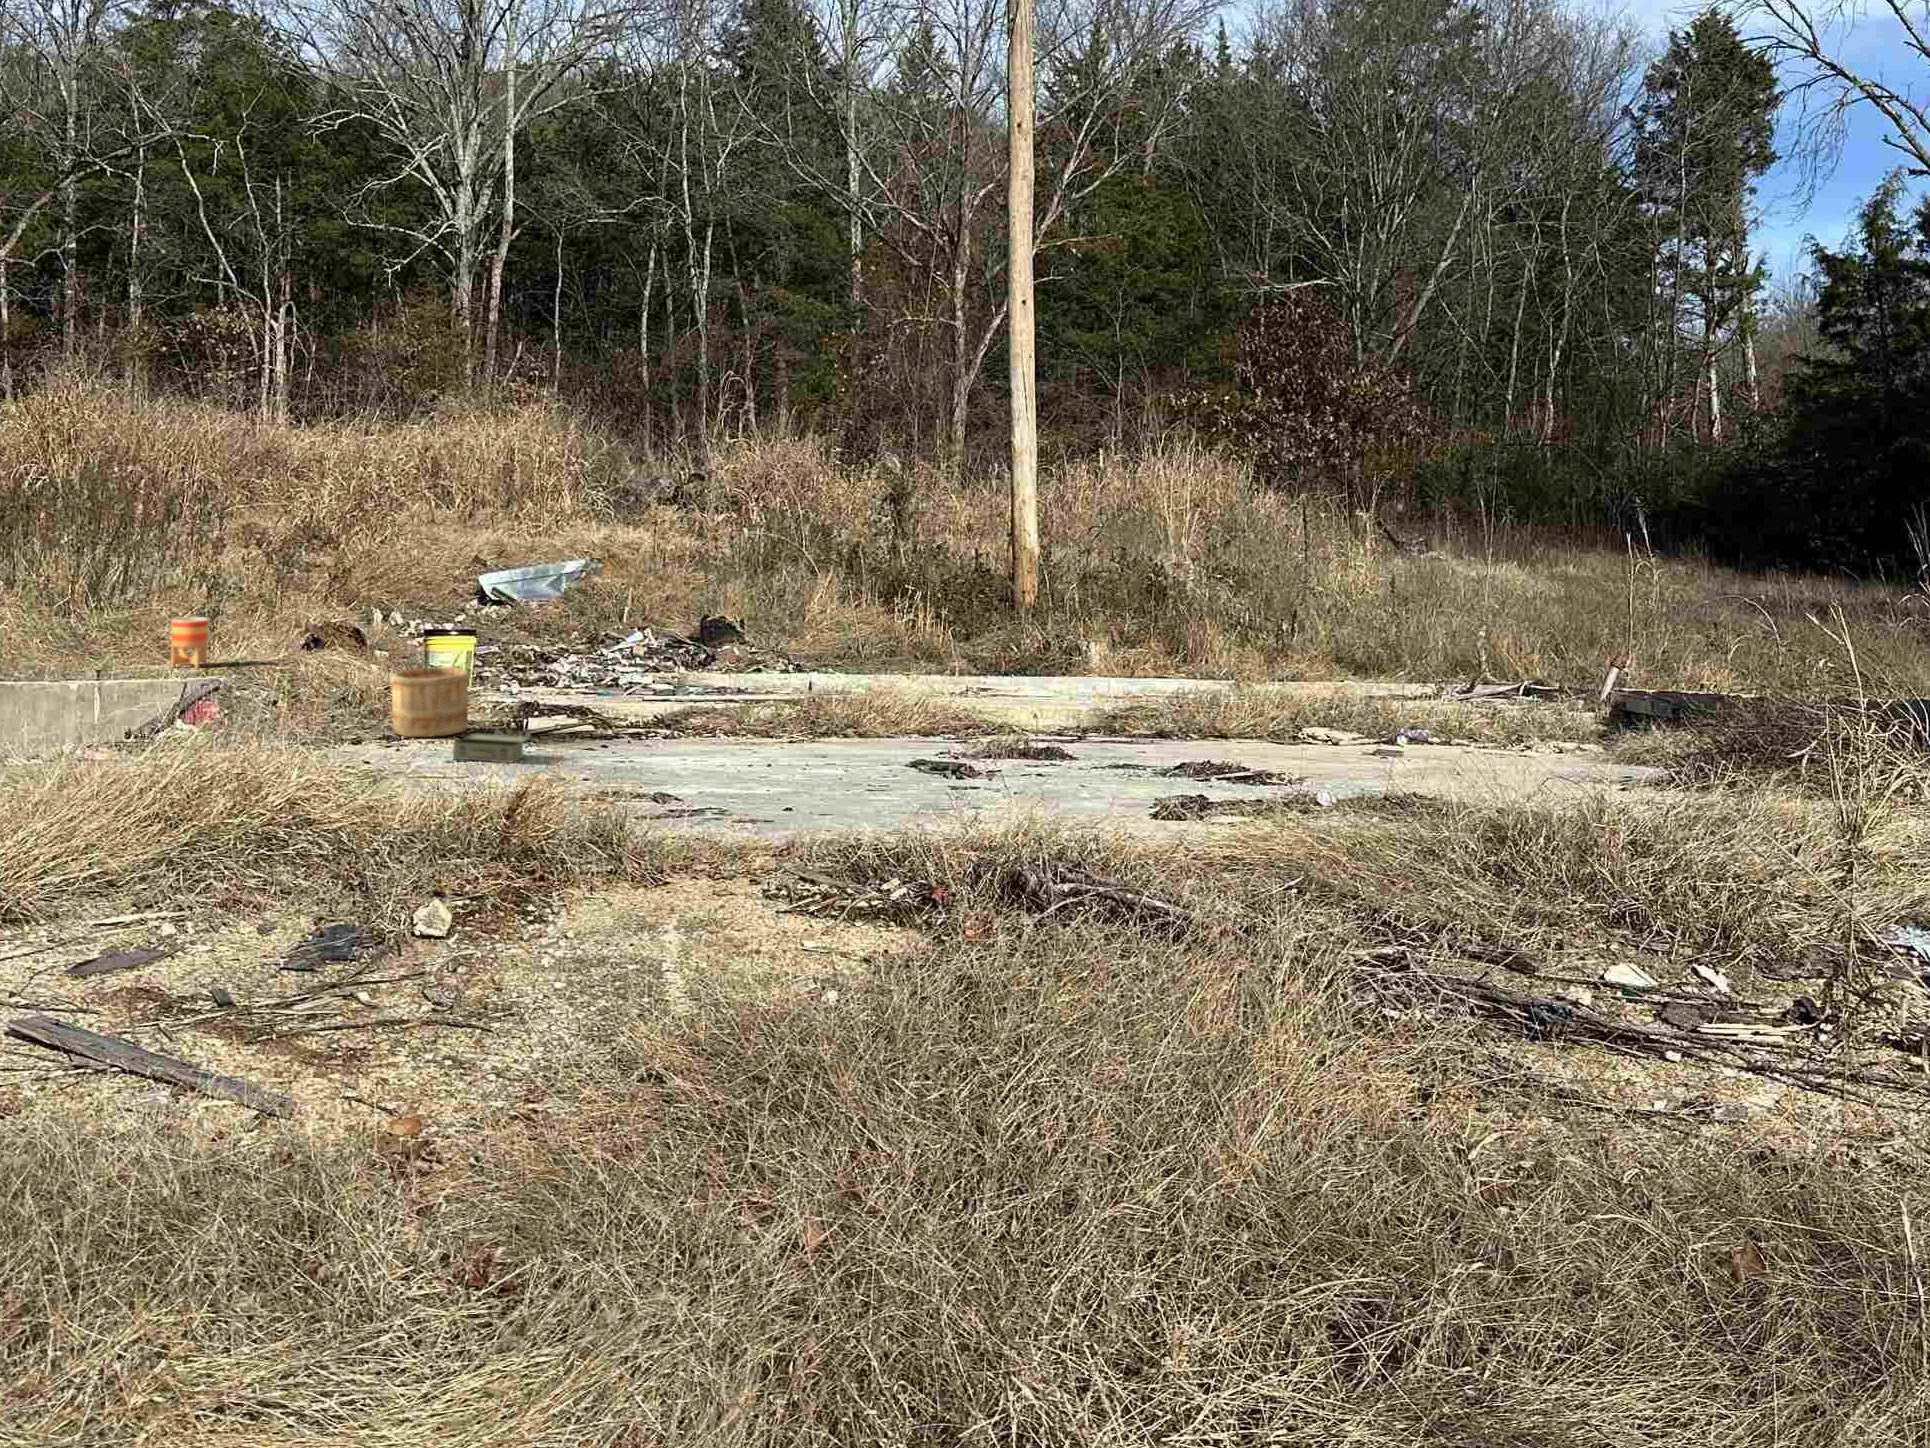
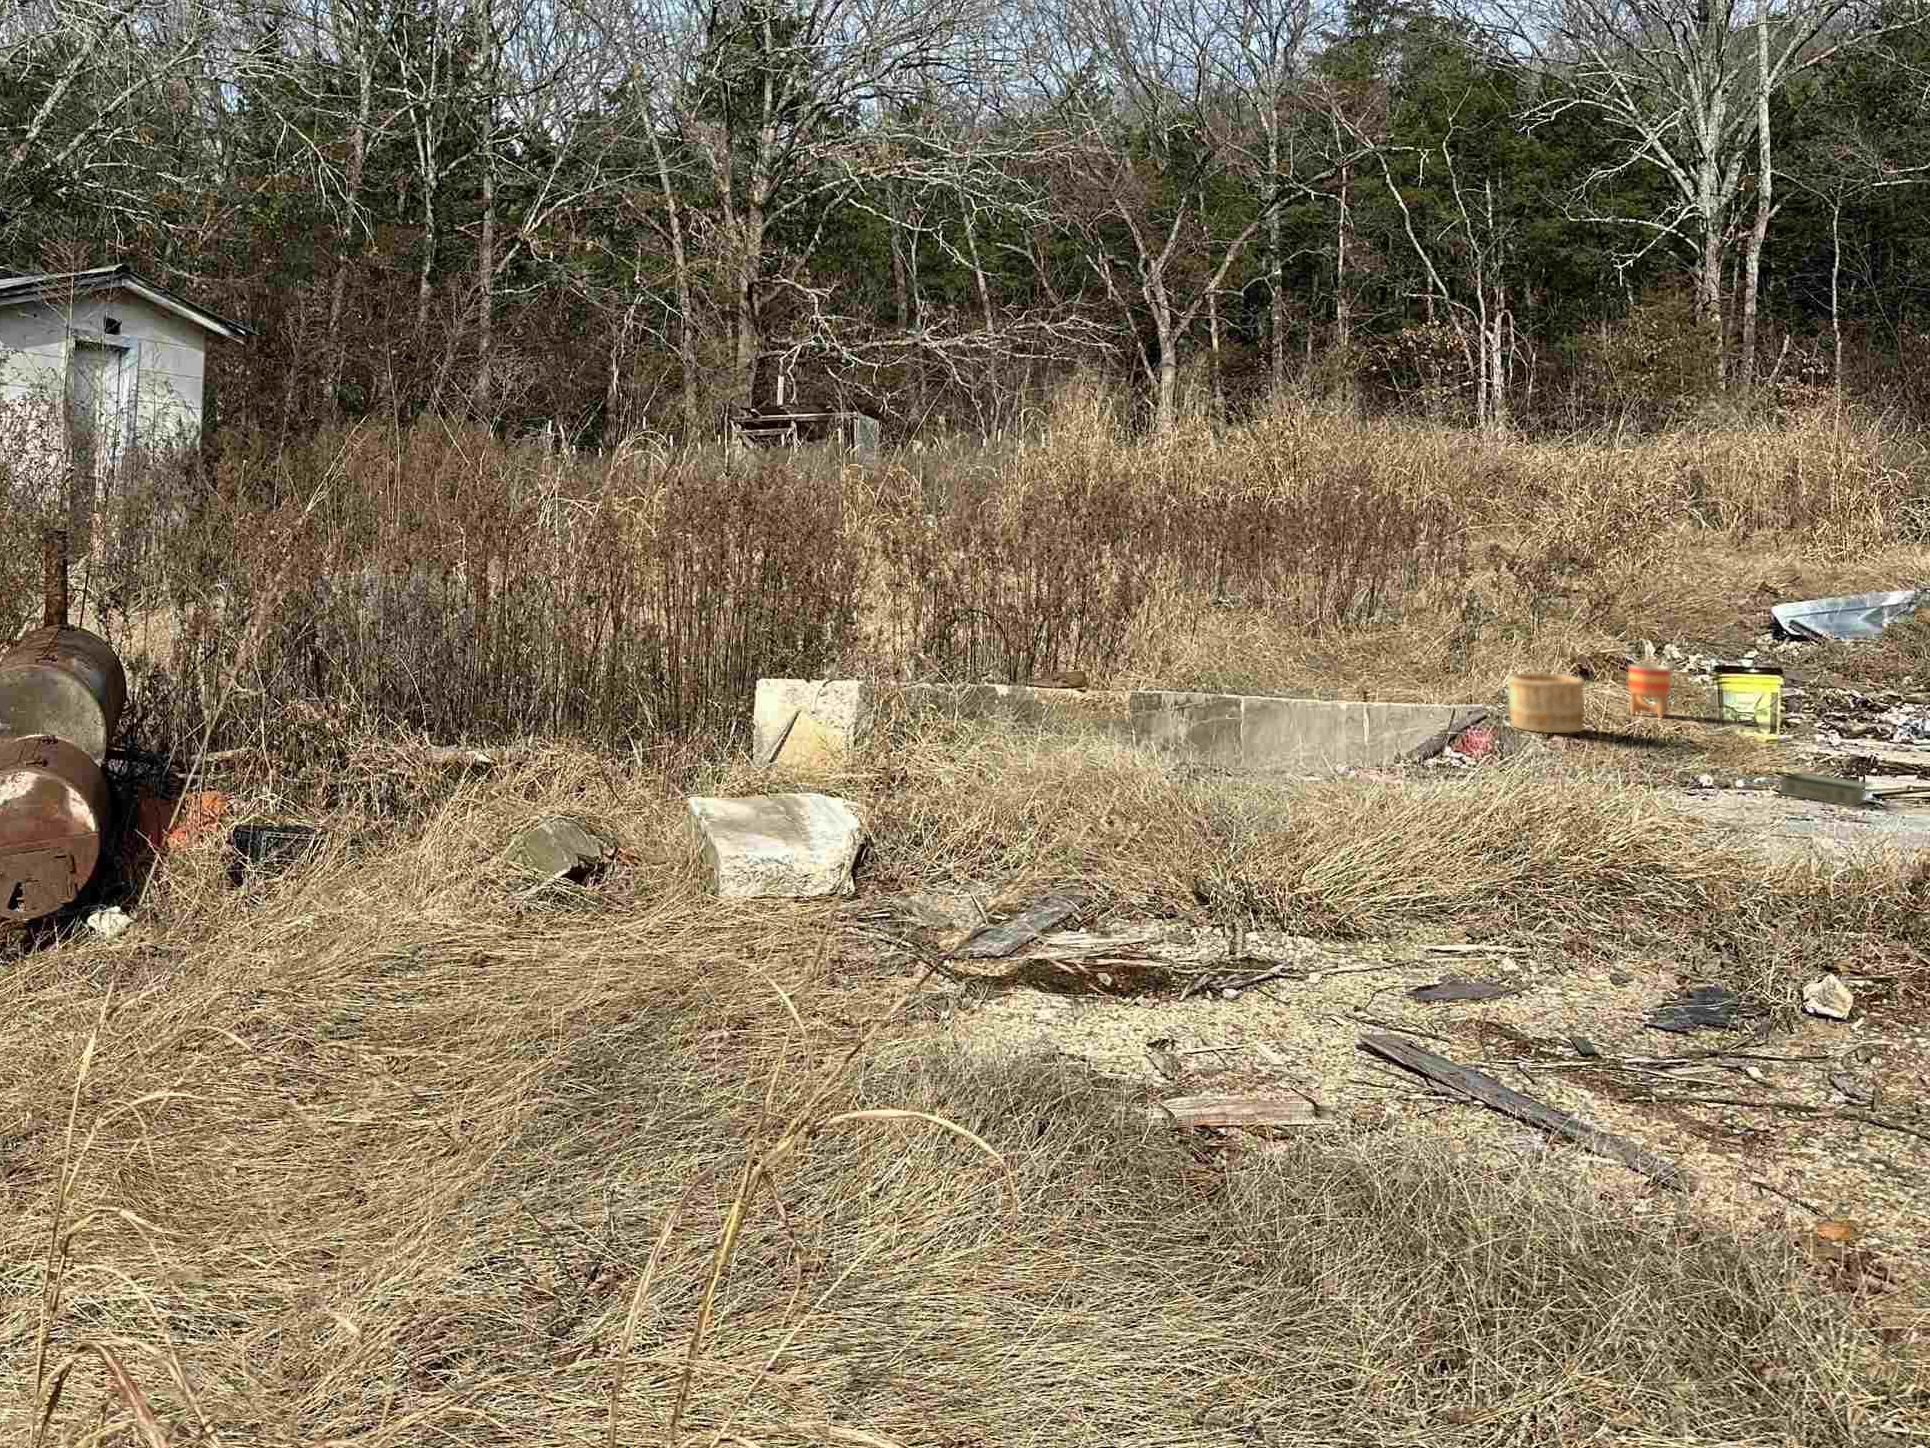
planter: present [171,617,209,668] -> present [1628,664,1671,718]
wooden bucket: present [390,667,470,737] -> present [1507,673,1585,733]

